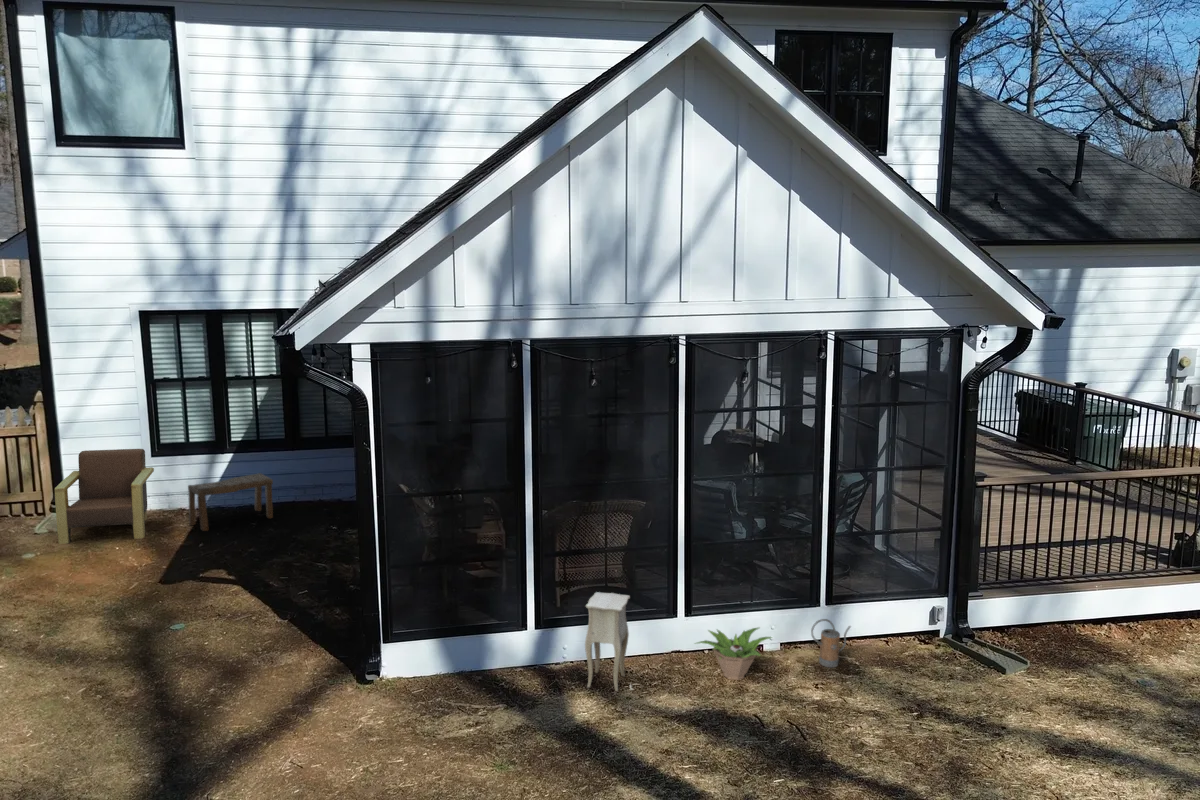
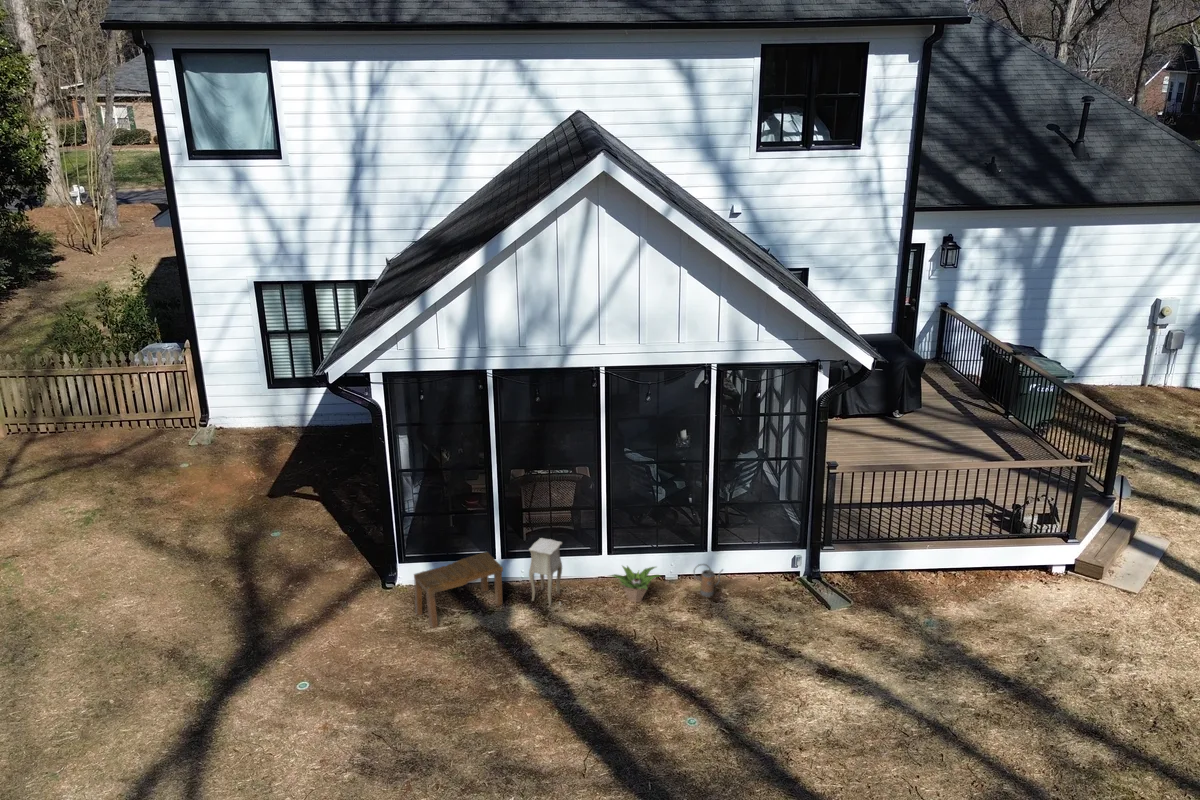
armchair: present [55,449,154,544] -> none [199,384,269,456]
bench: present [188,473,273,531] -> present [414,551,503,628]

